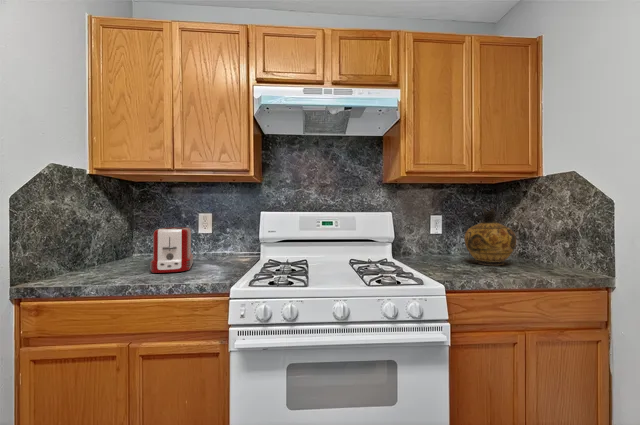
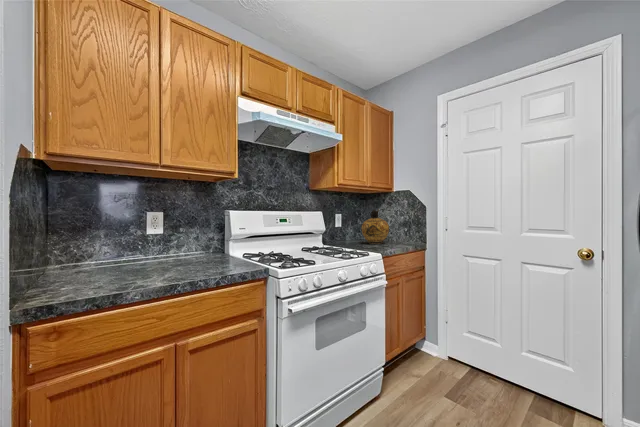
toaster: present [150,227,193,273] -> none [131,226,194,273]

